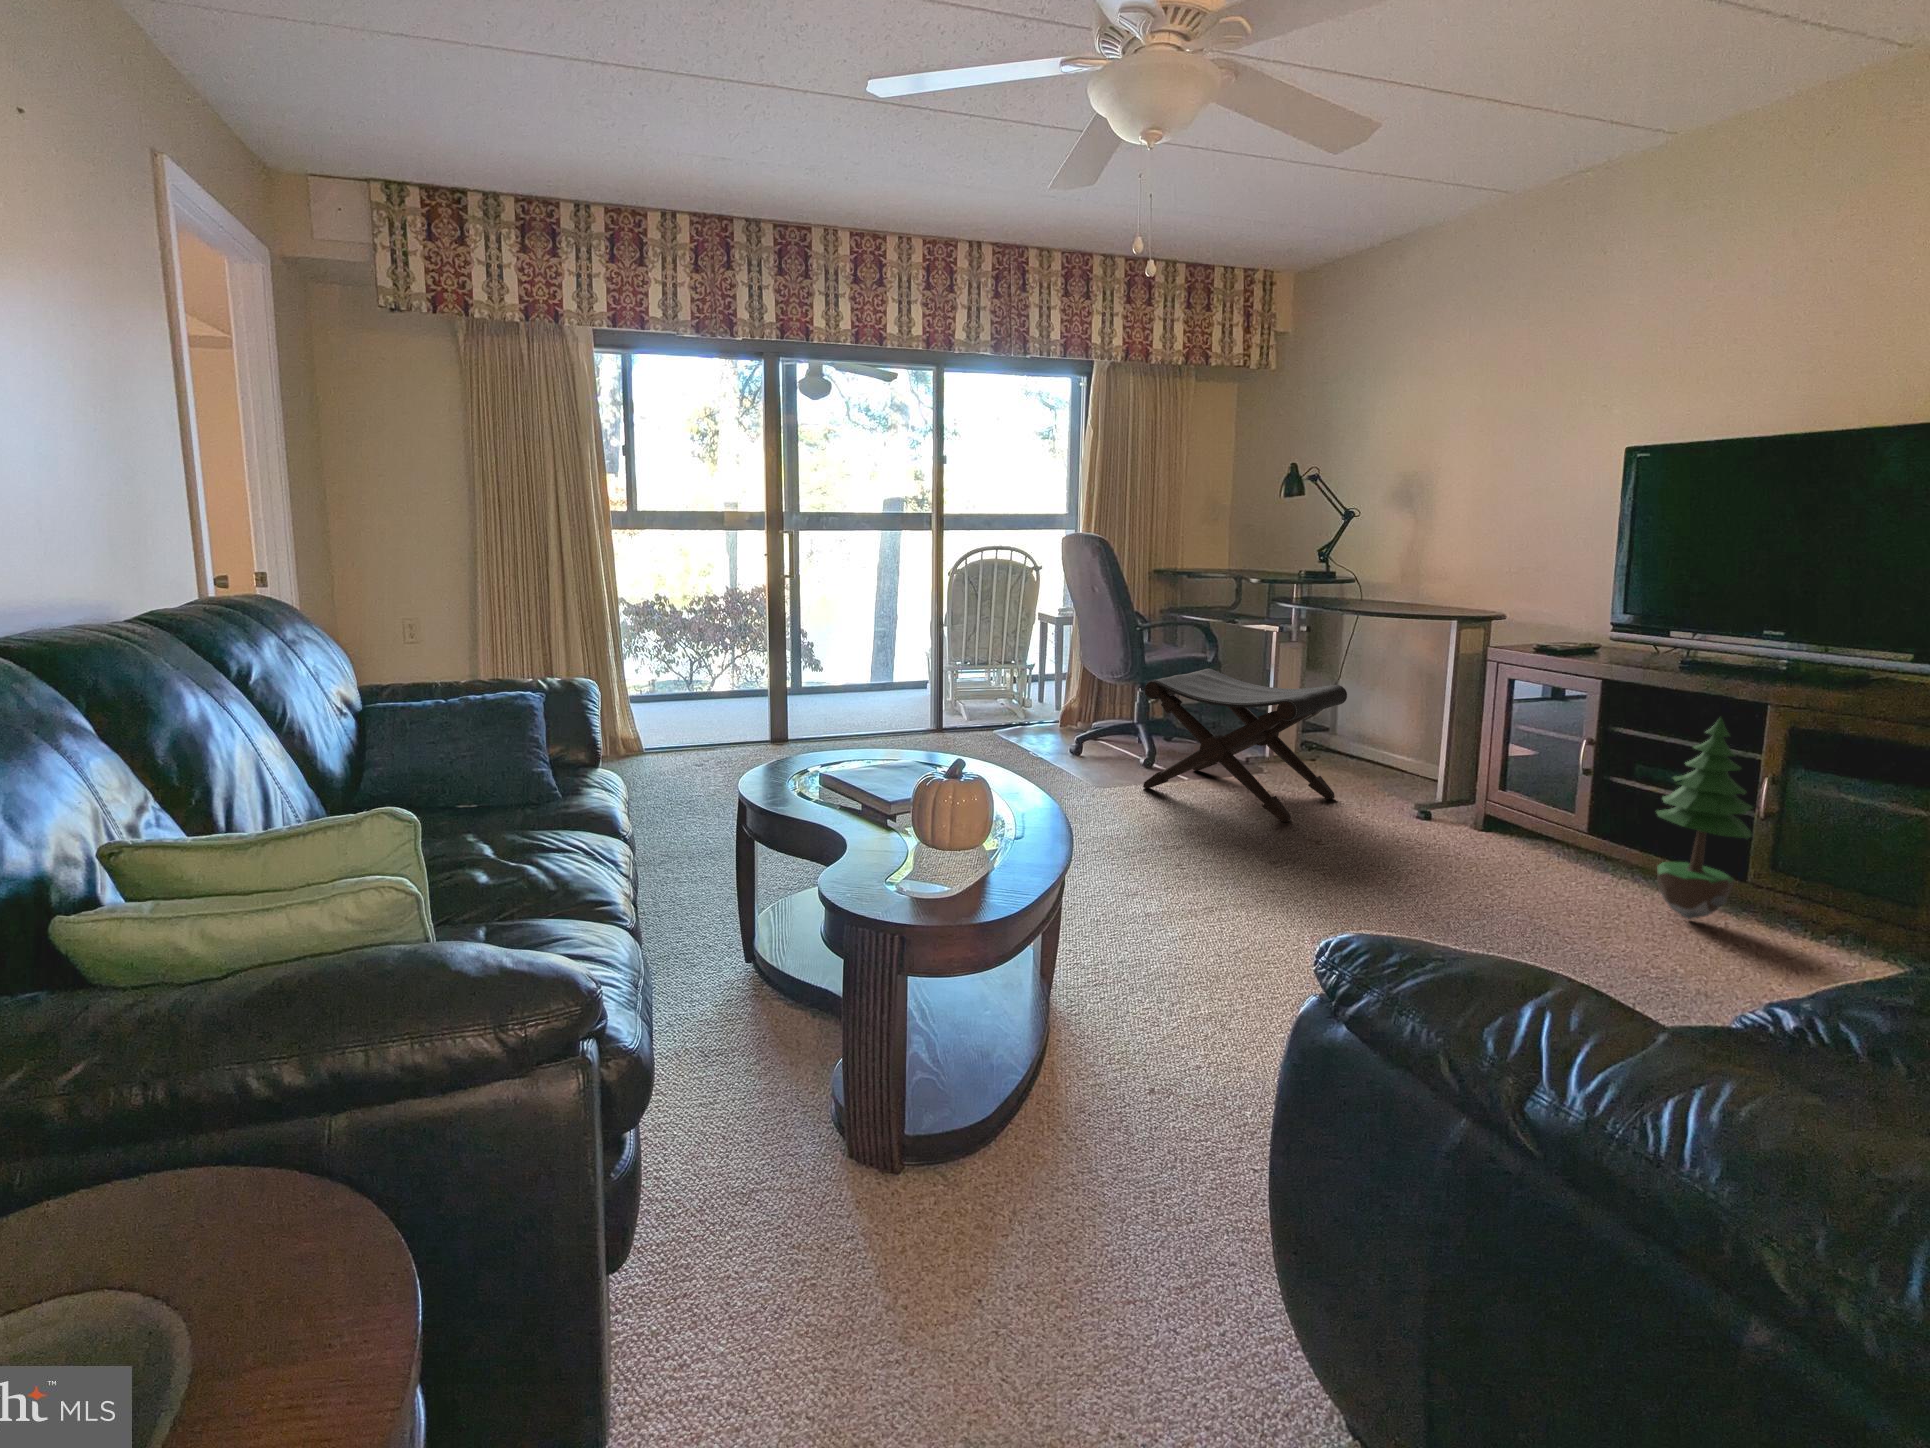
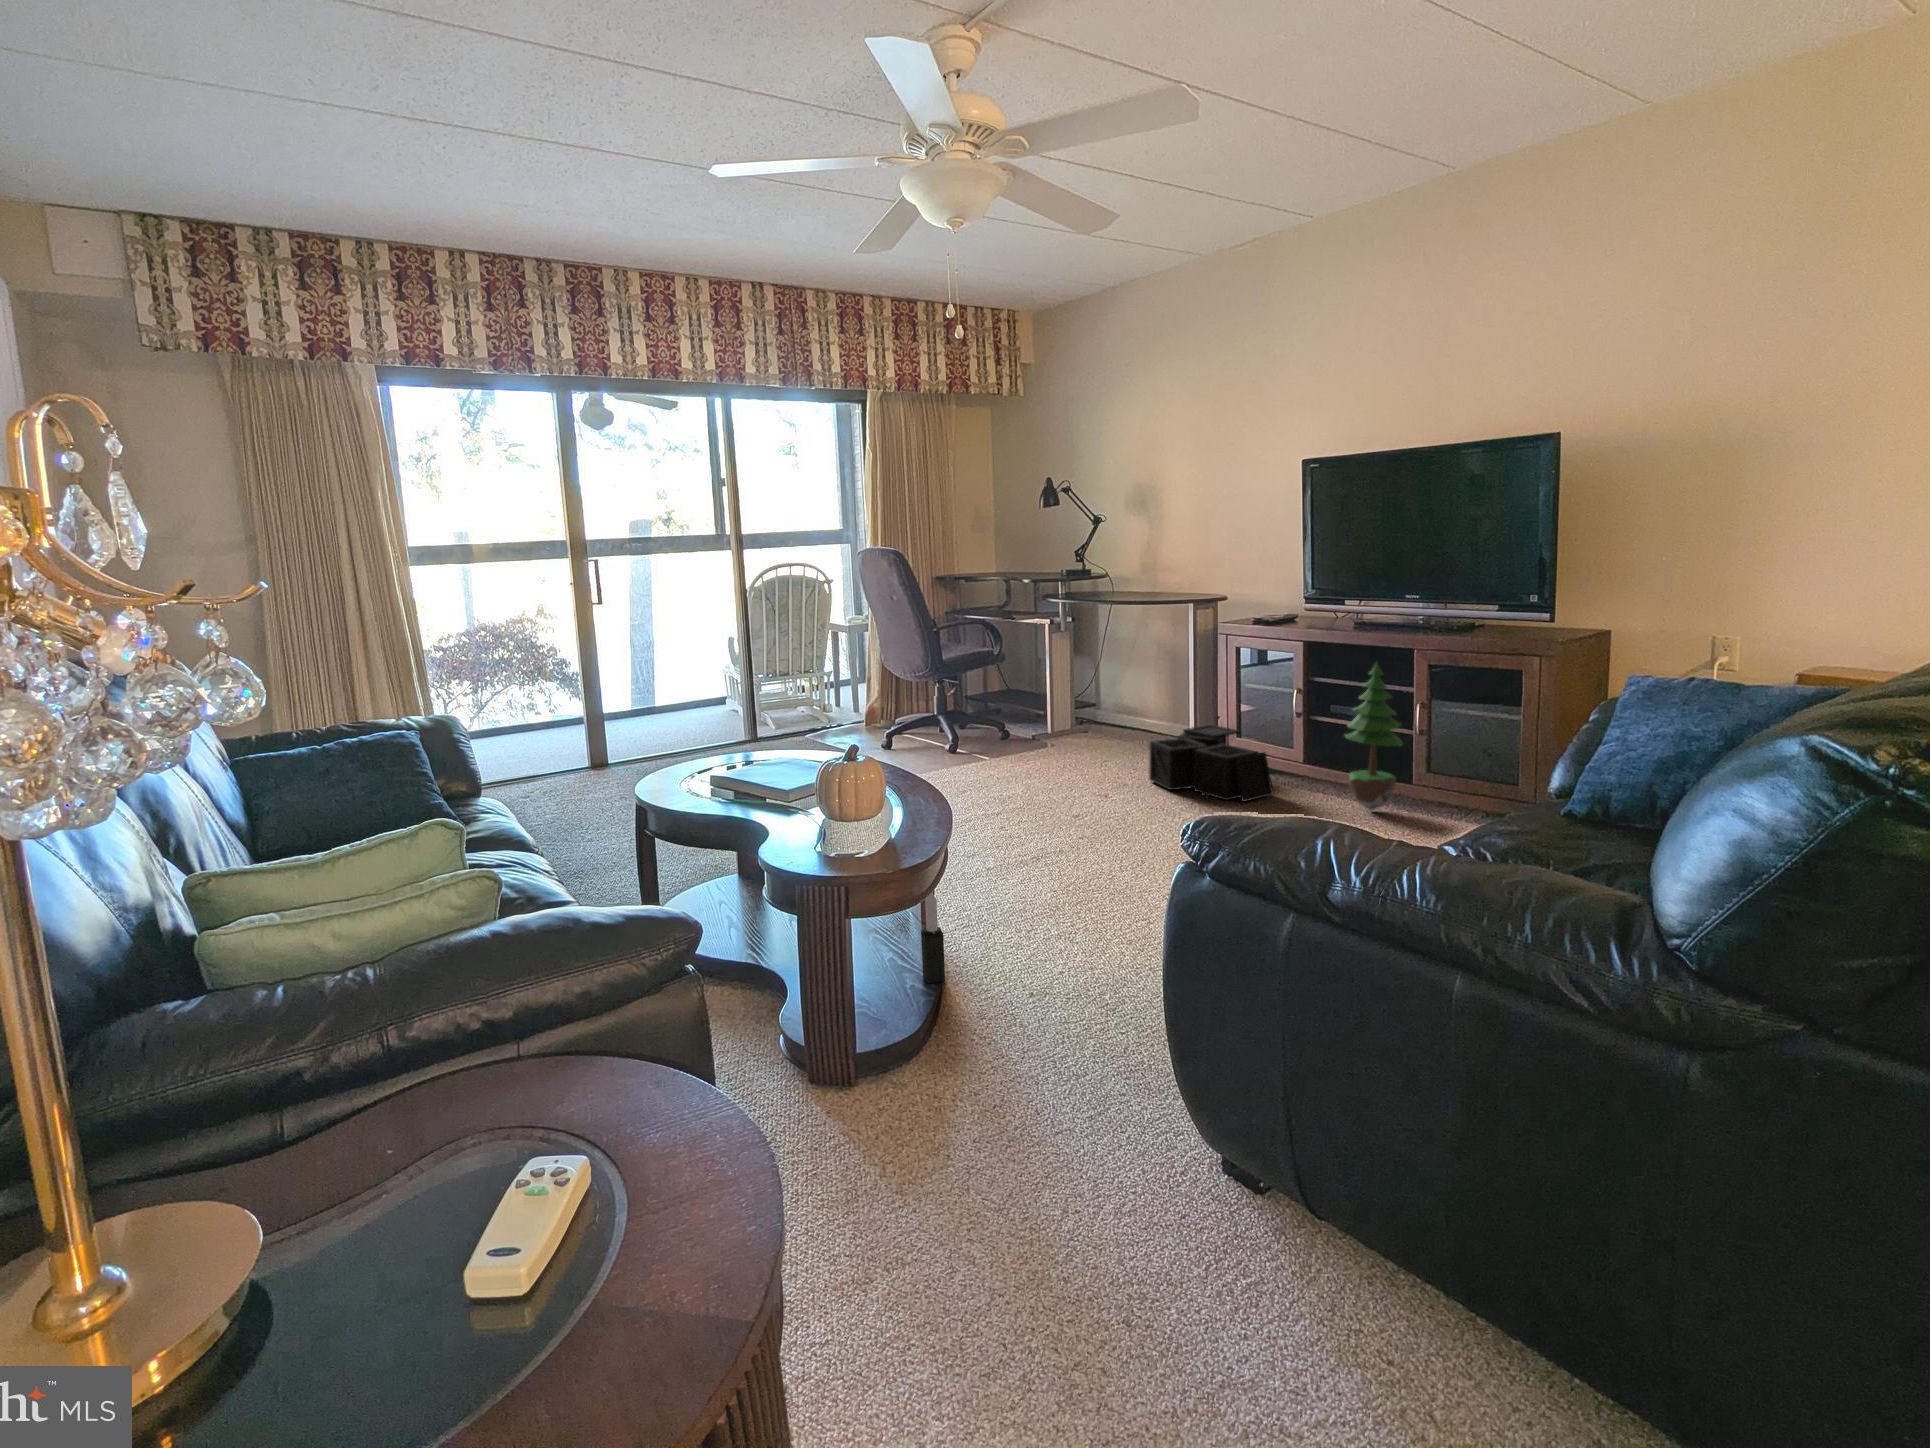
footstool: present [1143,669,1347,822] -> none [957,662,1118,783]
storage bin: none [1370,771,1540,878] -> present [1149,725,1273,802]
candle: none [981,943,1007,1063] -> present [921,892,945,983]

